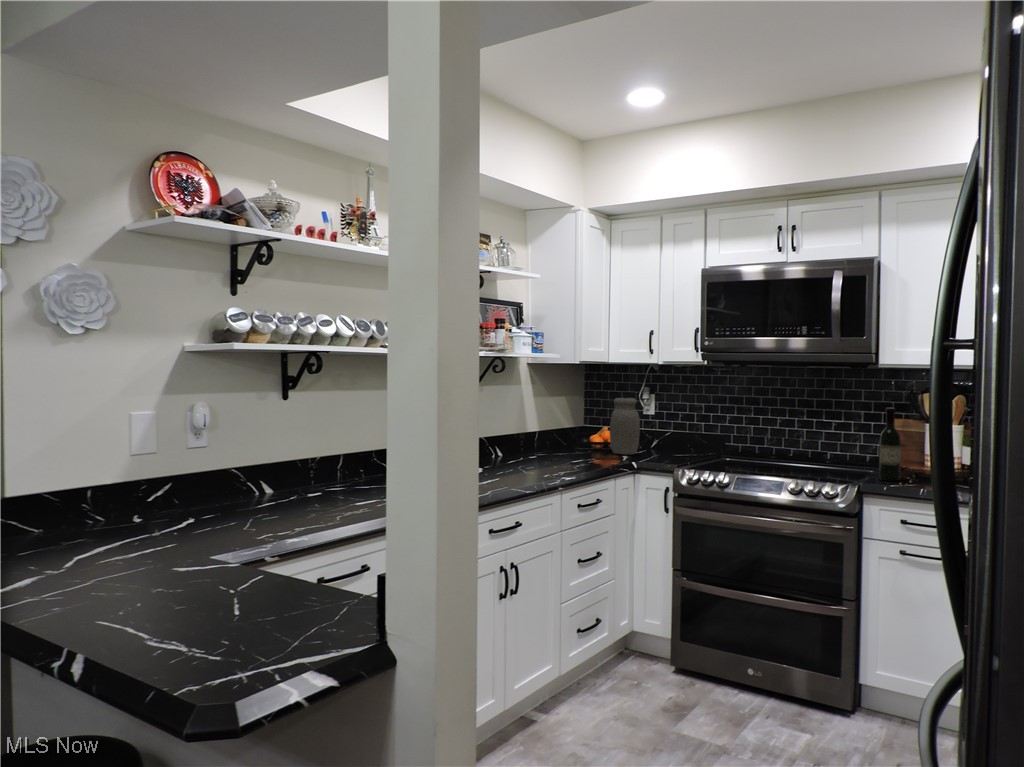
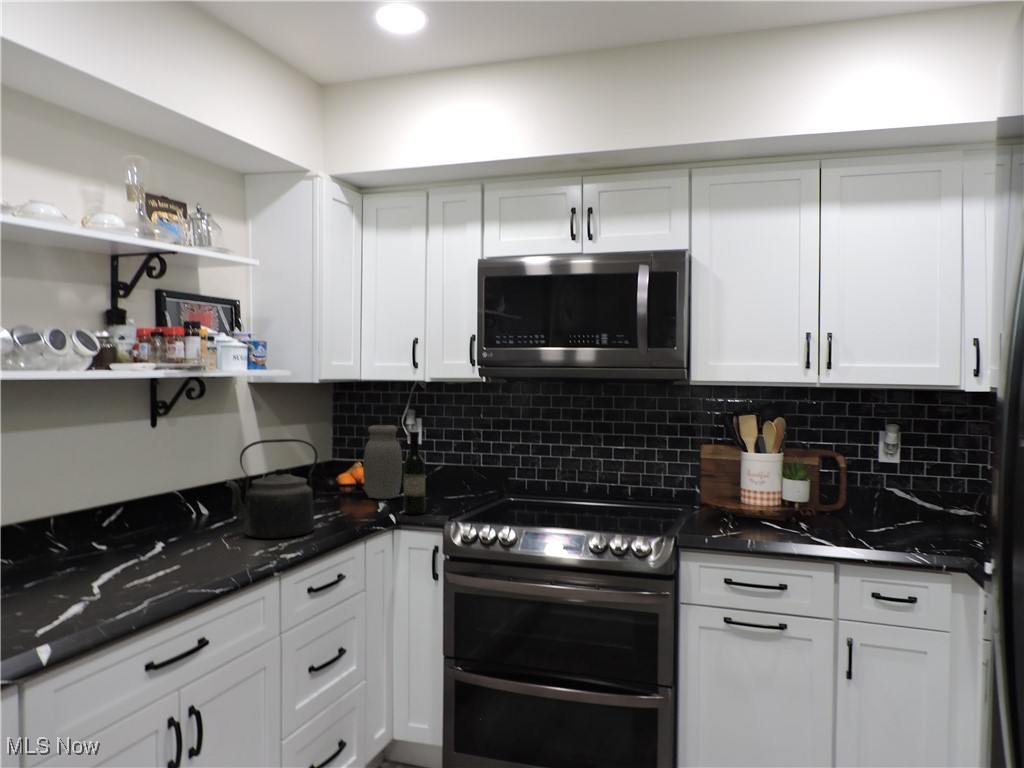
kettle: none [520,403,582,471] -> present [225,439,318,539]
wine bottle: present [879,408,901,481] -> present [403,431,425,514]

